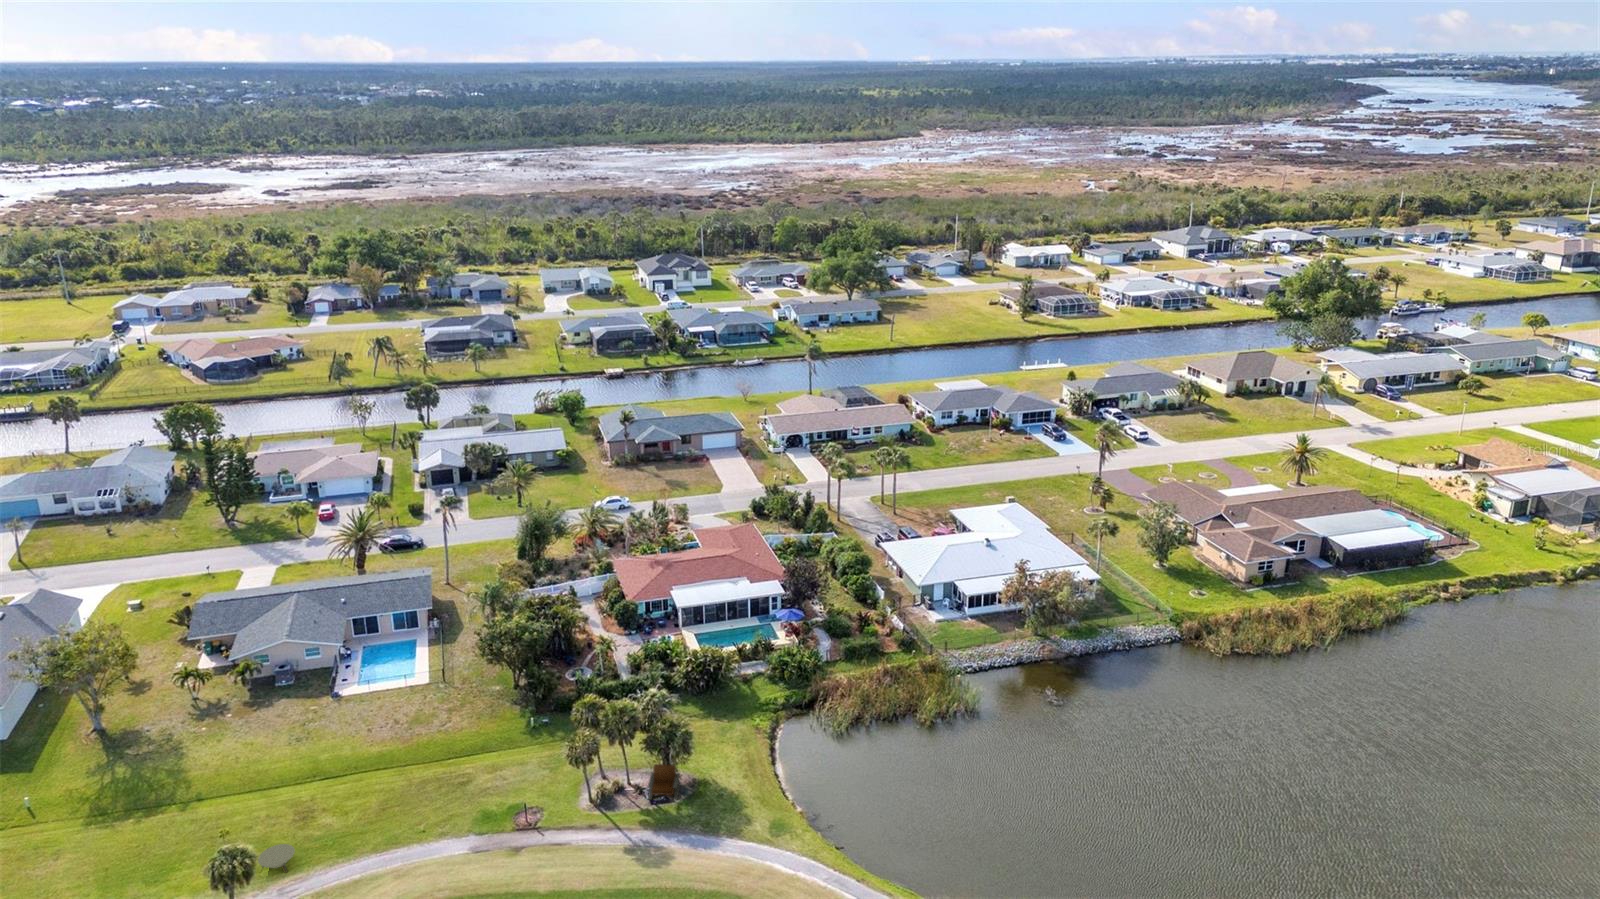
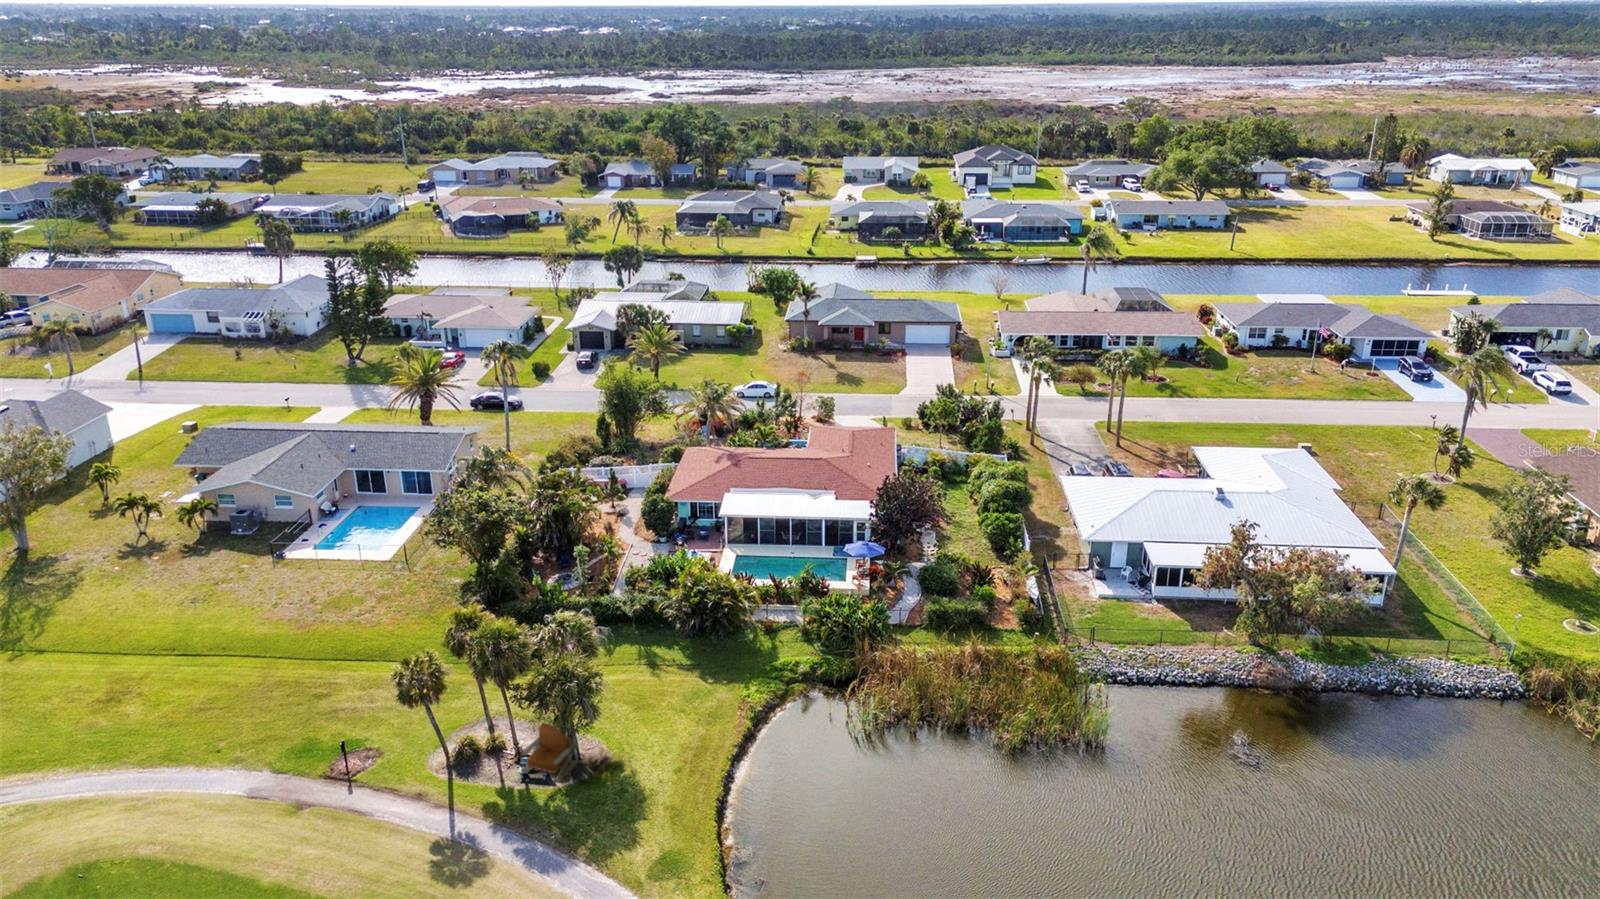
round table: present [258,844,295,873] -> none [26,725,77,763]

